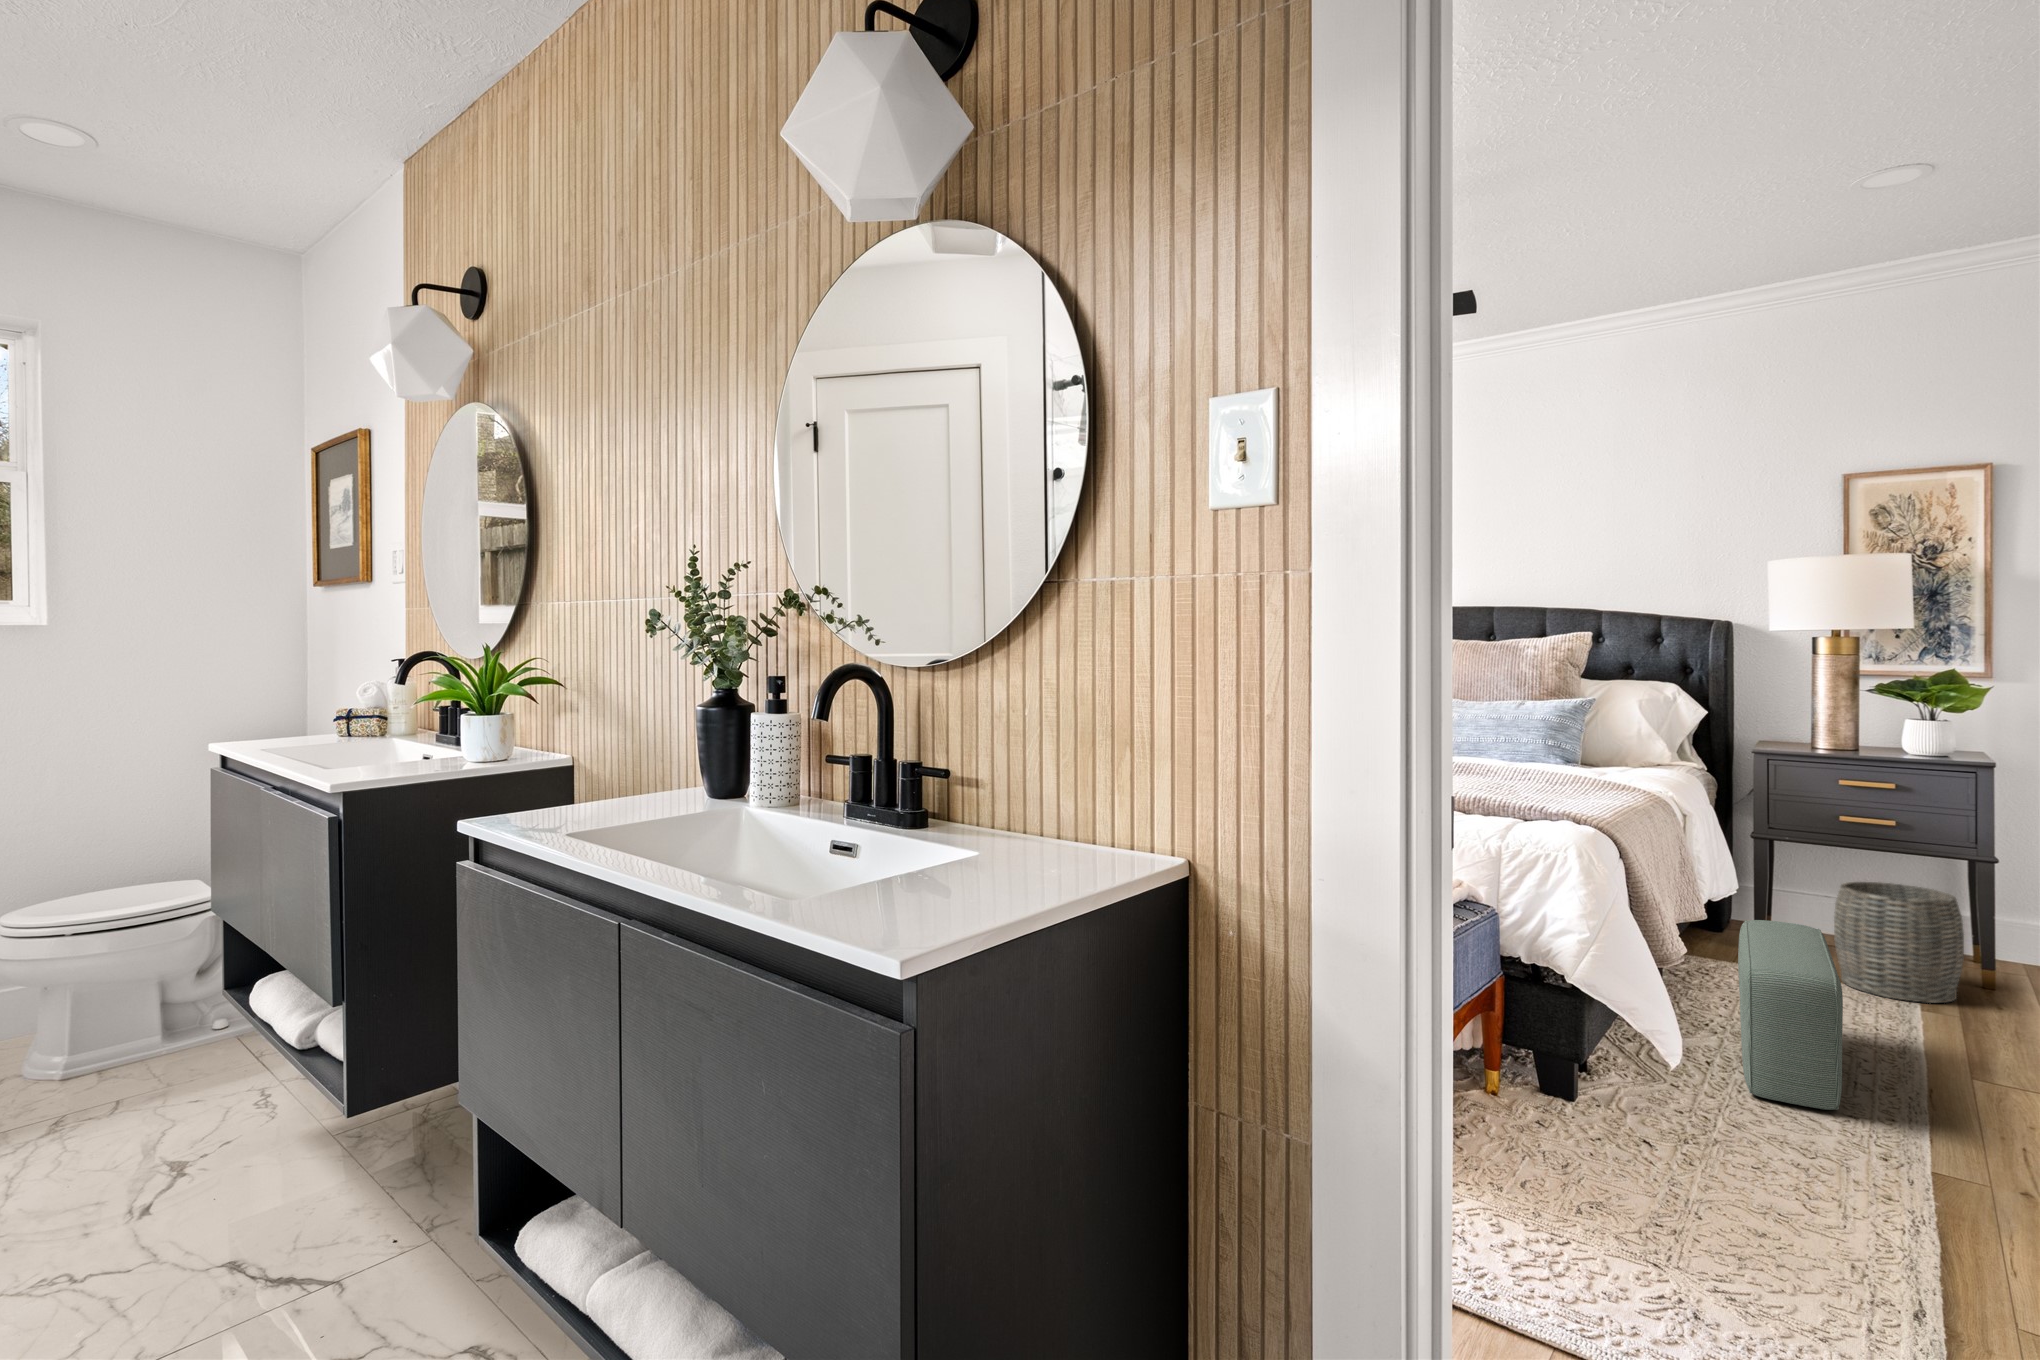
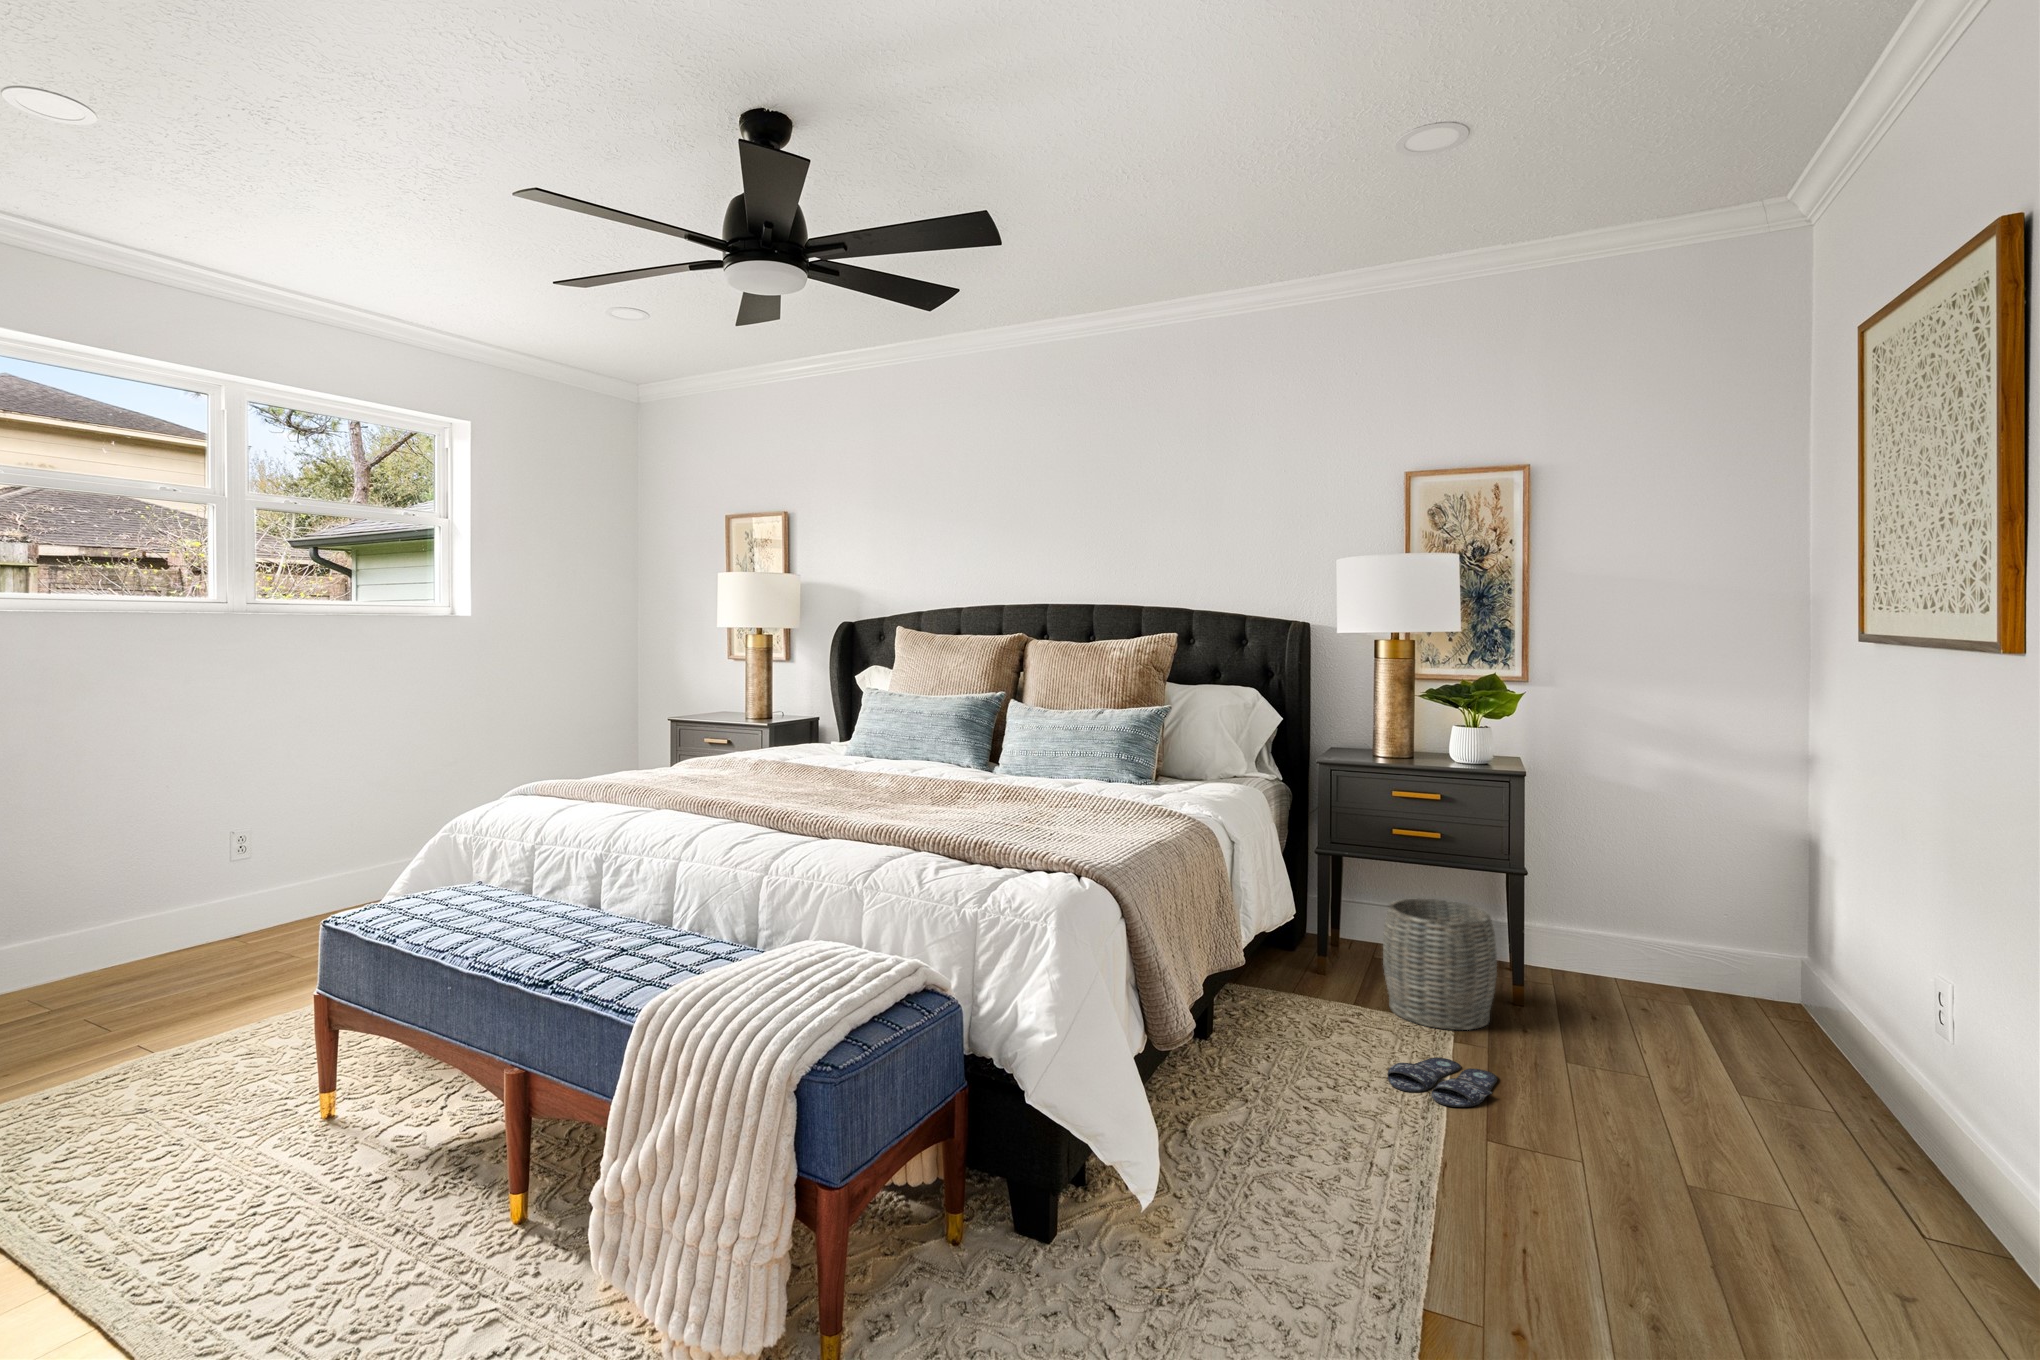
pouf: present [1738,920,1843,1110] -> none [1250,966,1356,1216]
slippers: none [1855,1020,1974,1055] -> present [1387,1058,1497,1107]

